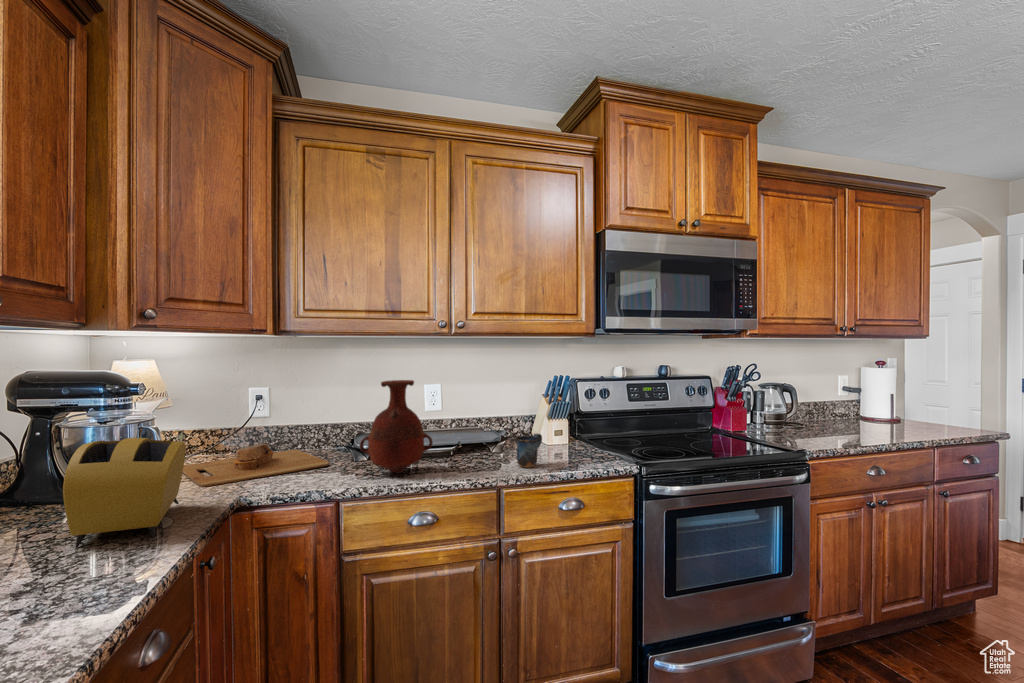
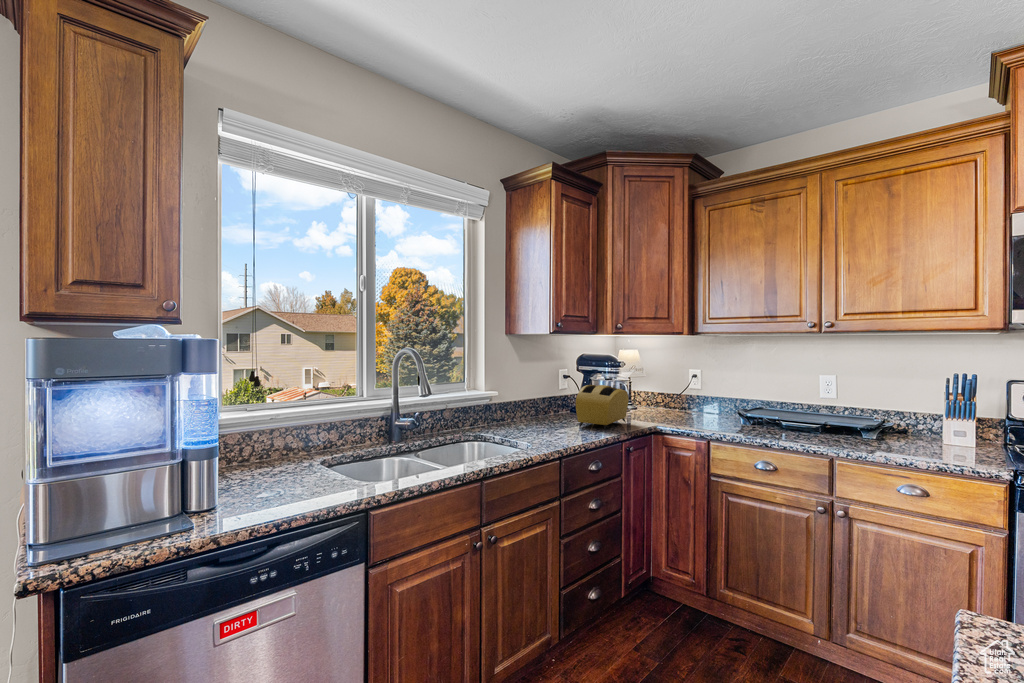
vase: present [360,380,432,473] -> none [731,367,784,433]
mug: present [516,434,542,468] -> none [860,422,896,450]
cutting board: present [182,444,329,487] -> none [643,403,722,423]

